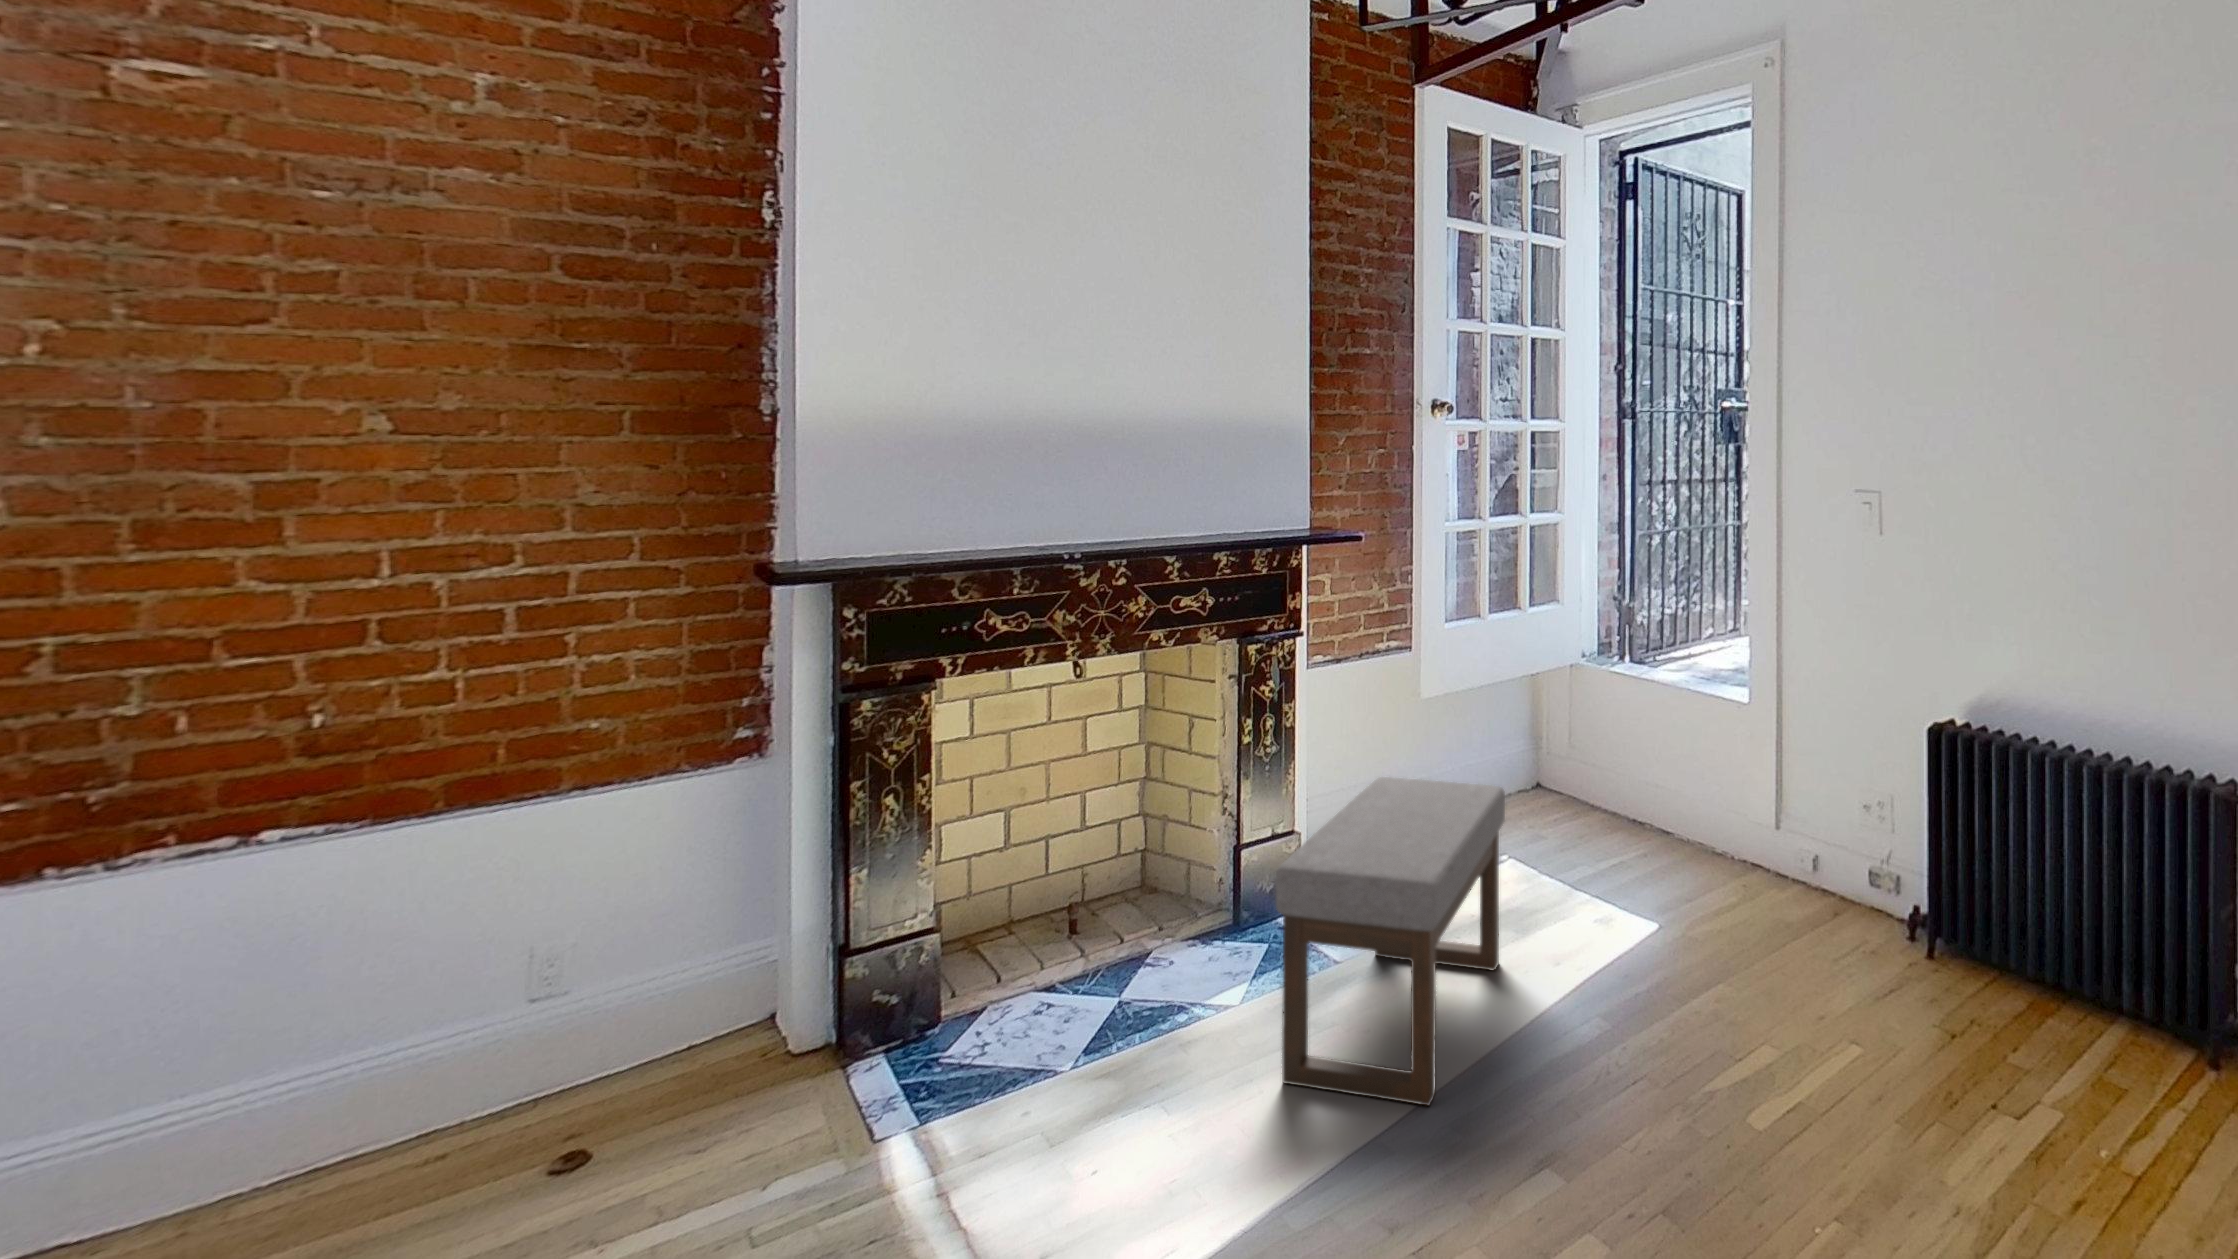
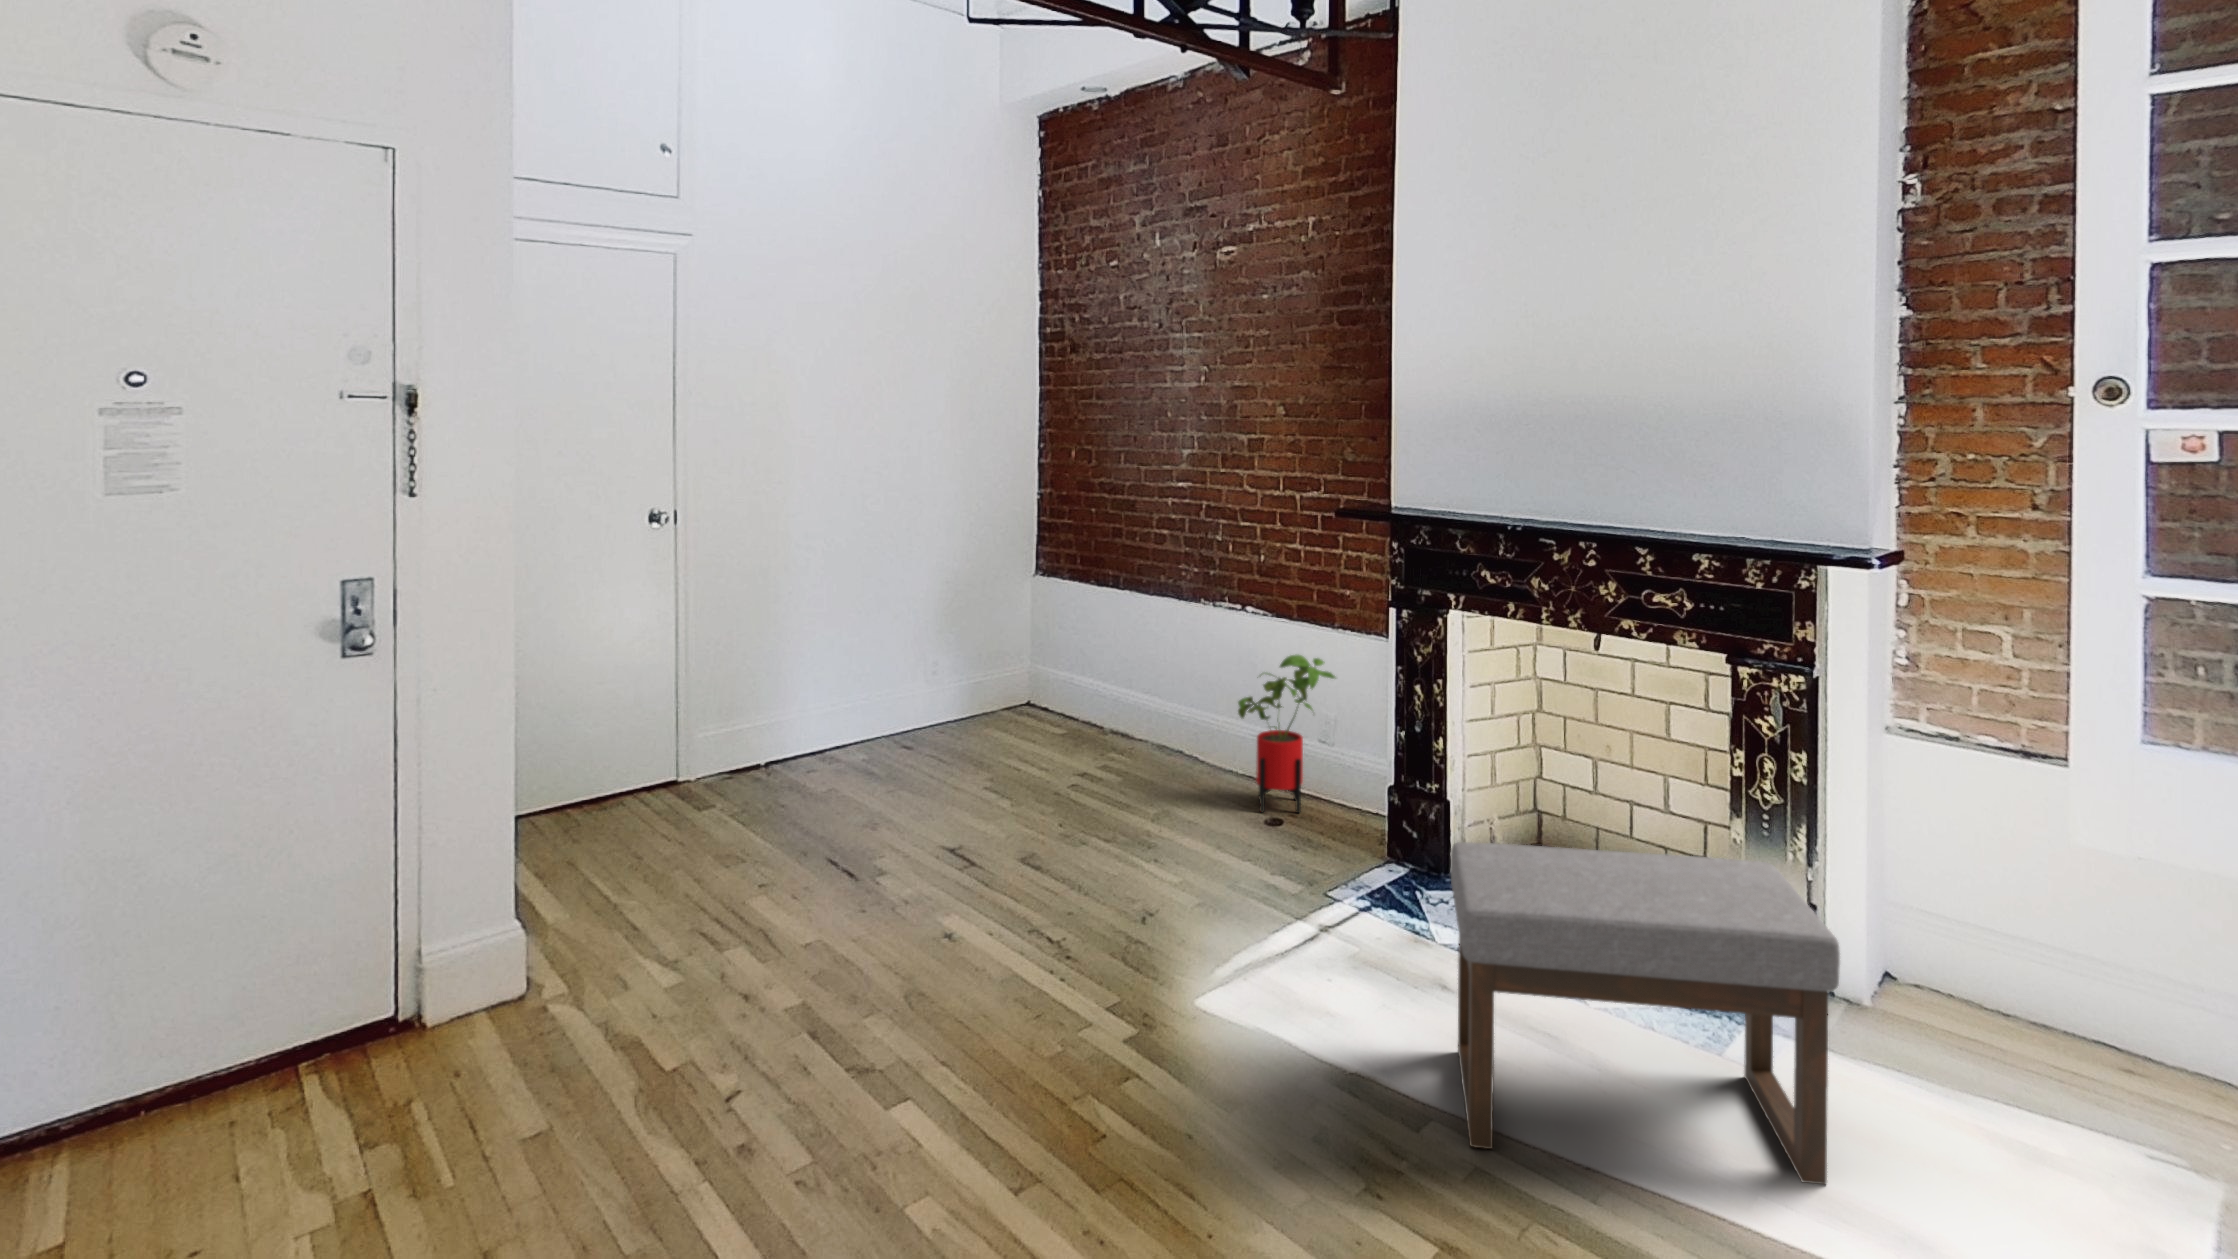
house plant: none [419,833,640,1148] -> present [1238,655,1335,813]

